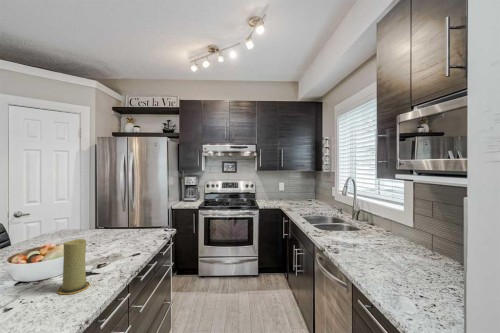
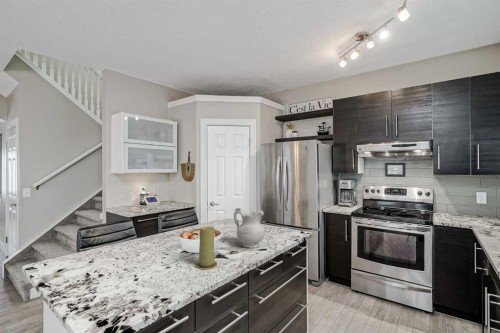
ceramic pitcher: none [94,212,136,257] -> present [234,208,265,248]

